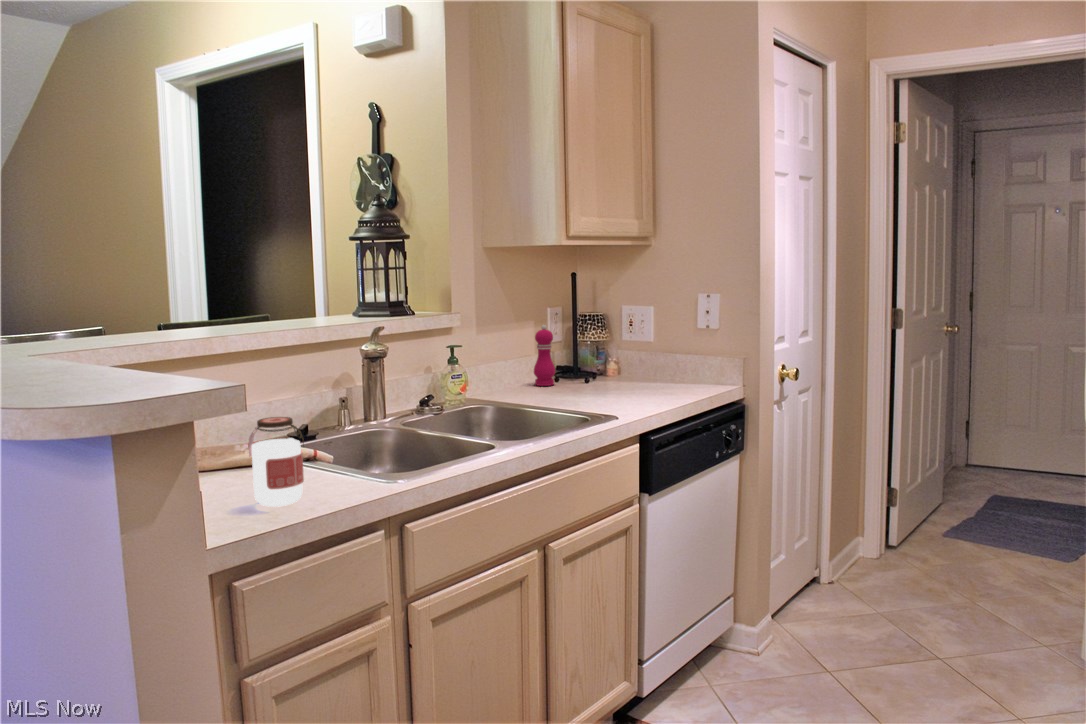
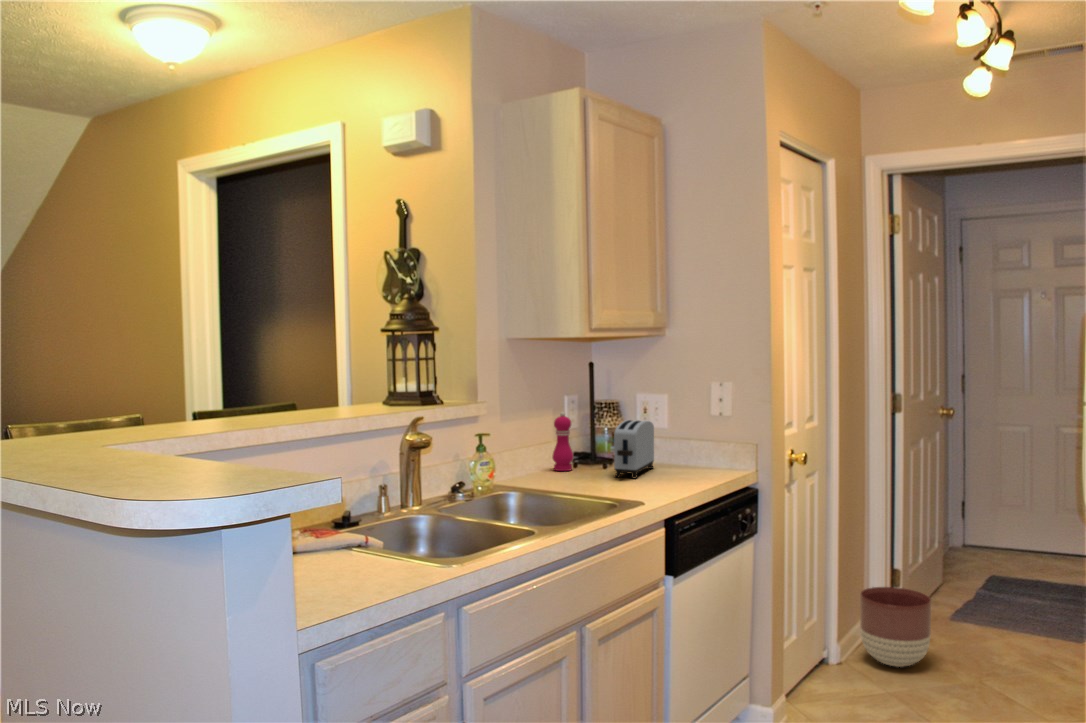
toaster: none [595,333,639,393] -> present [614,420,654,478]
jar: present [249,417,304,507] -> none [330,508,380,592]
planter: none [852,505,925,585] -> present [860,587,932,667]

